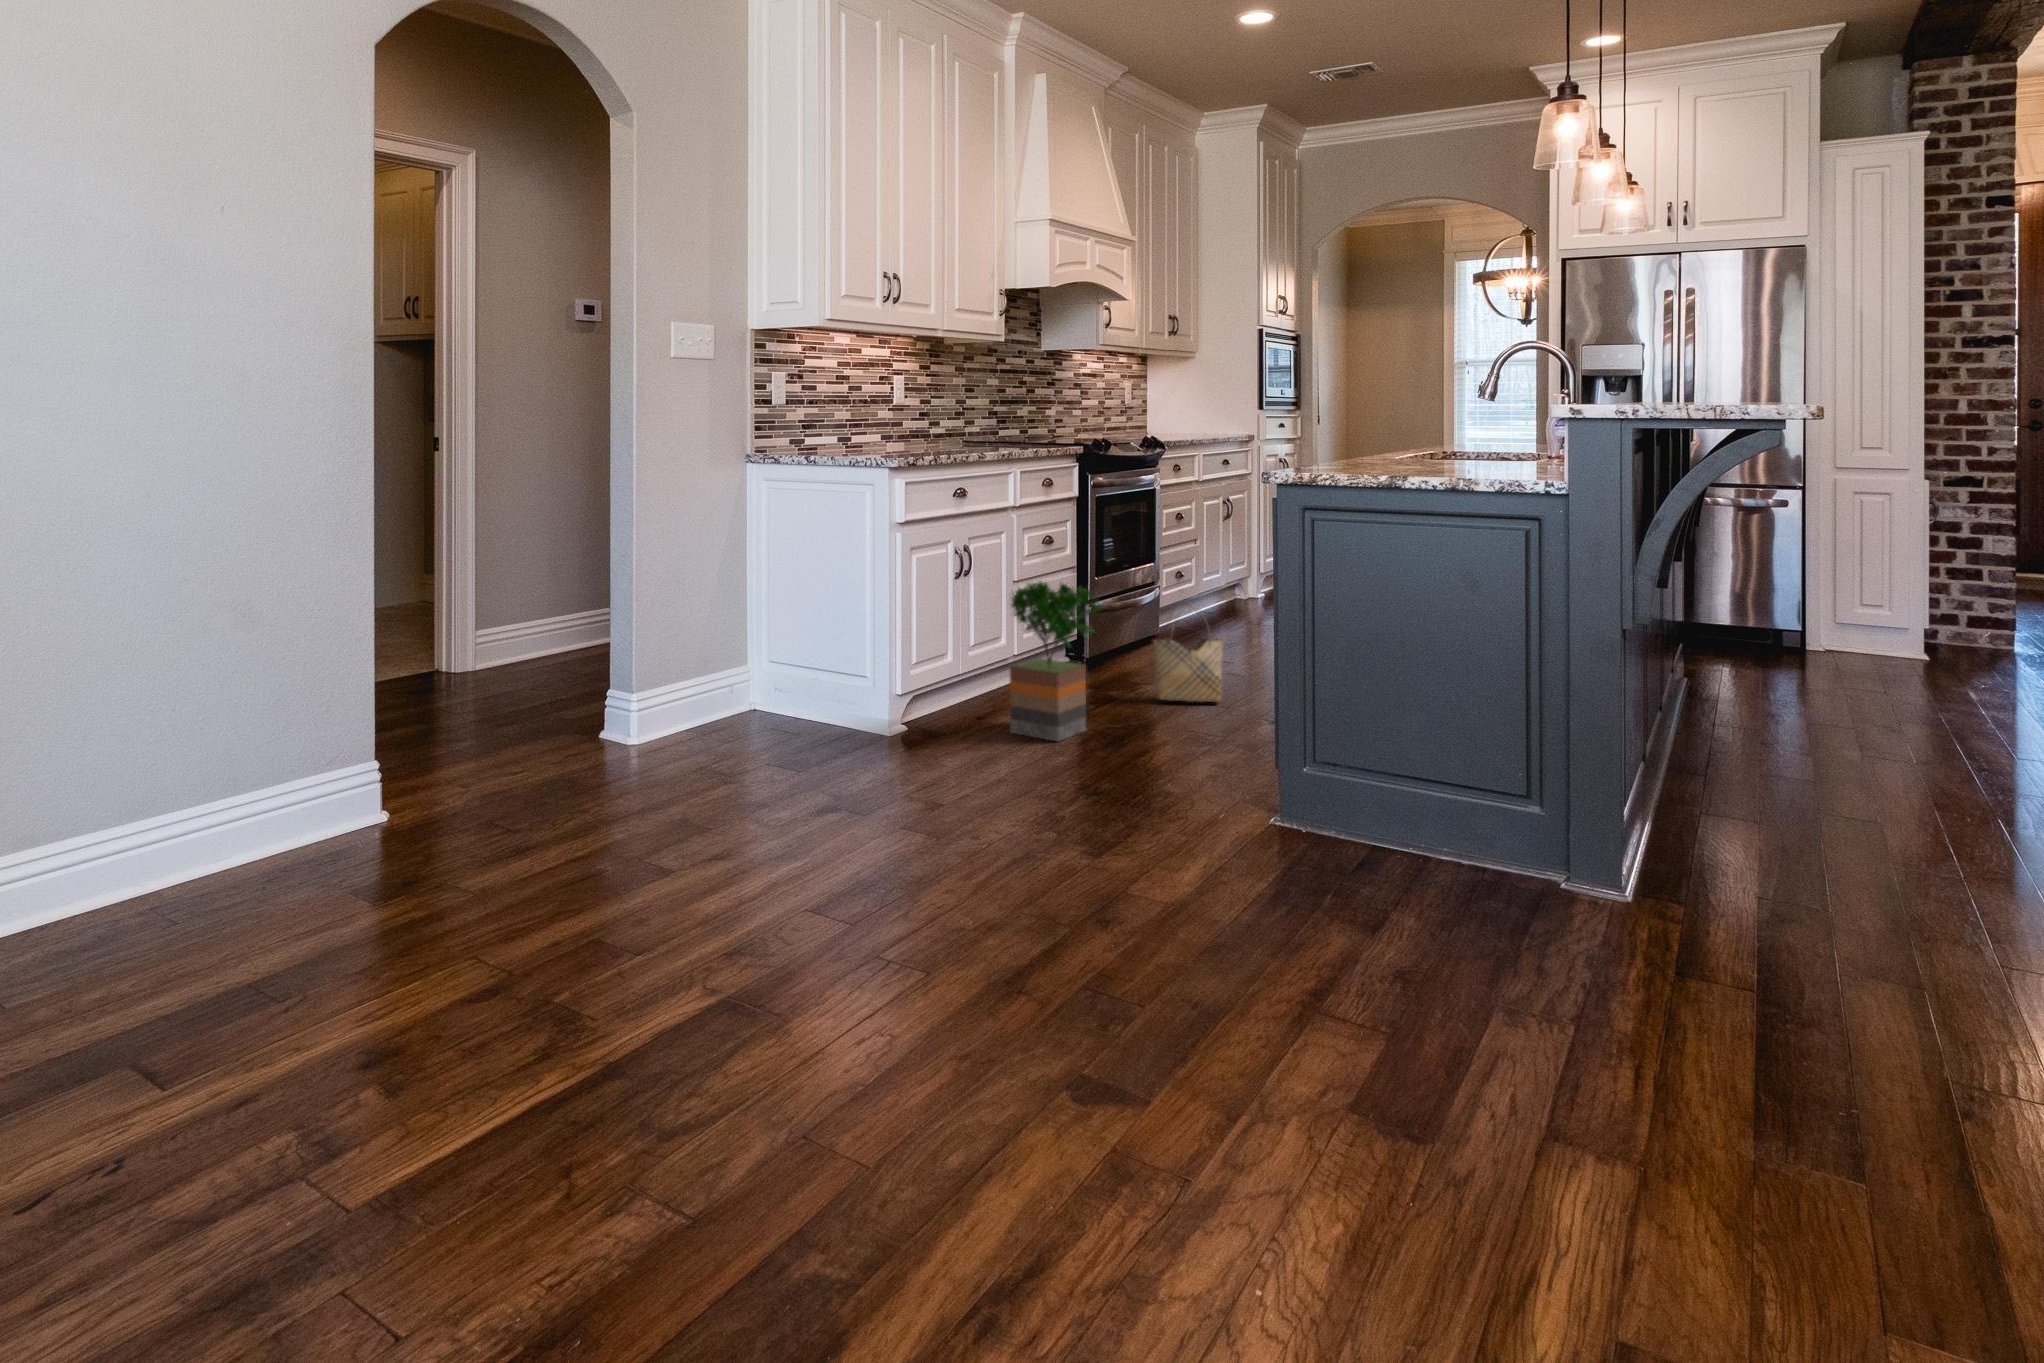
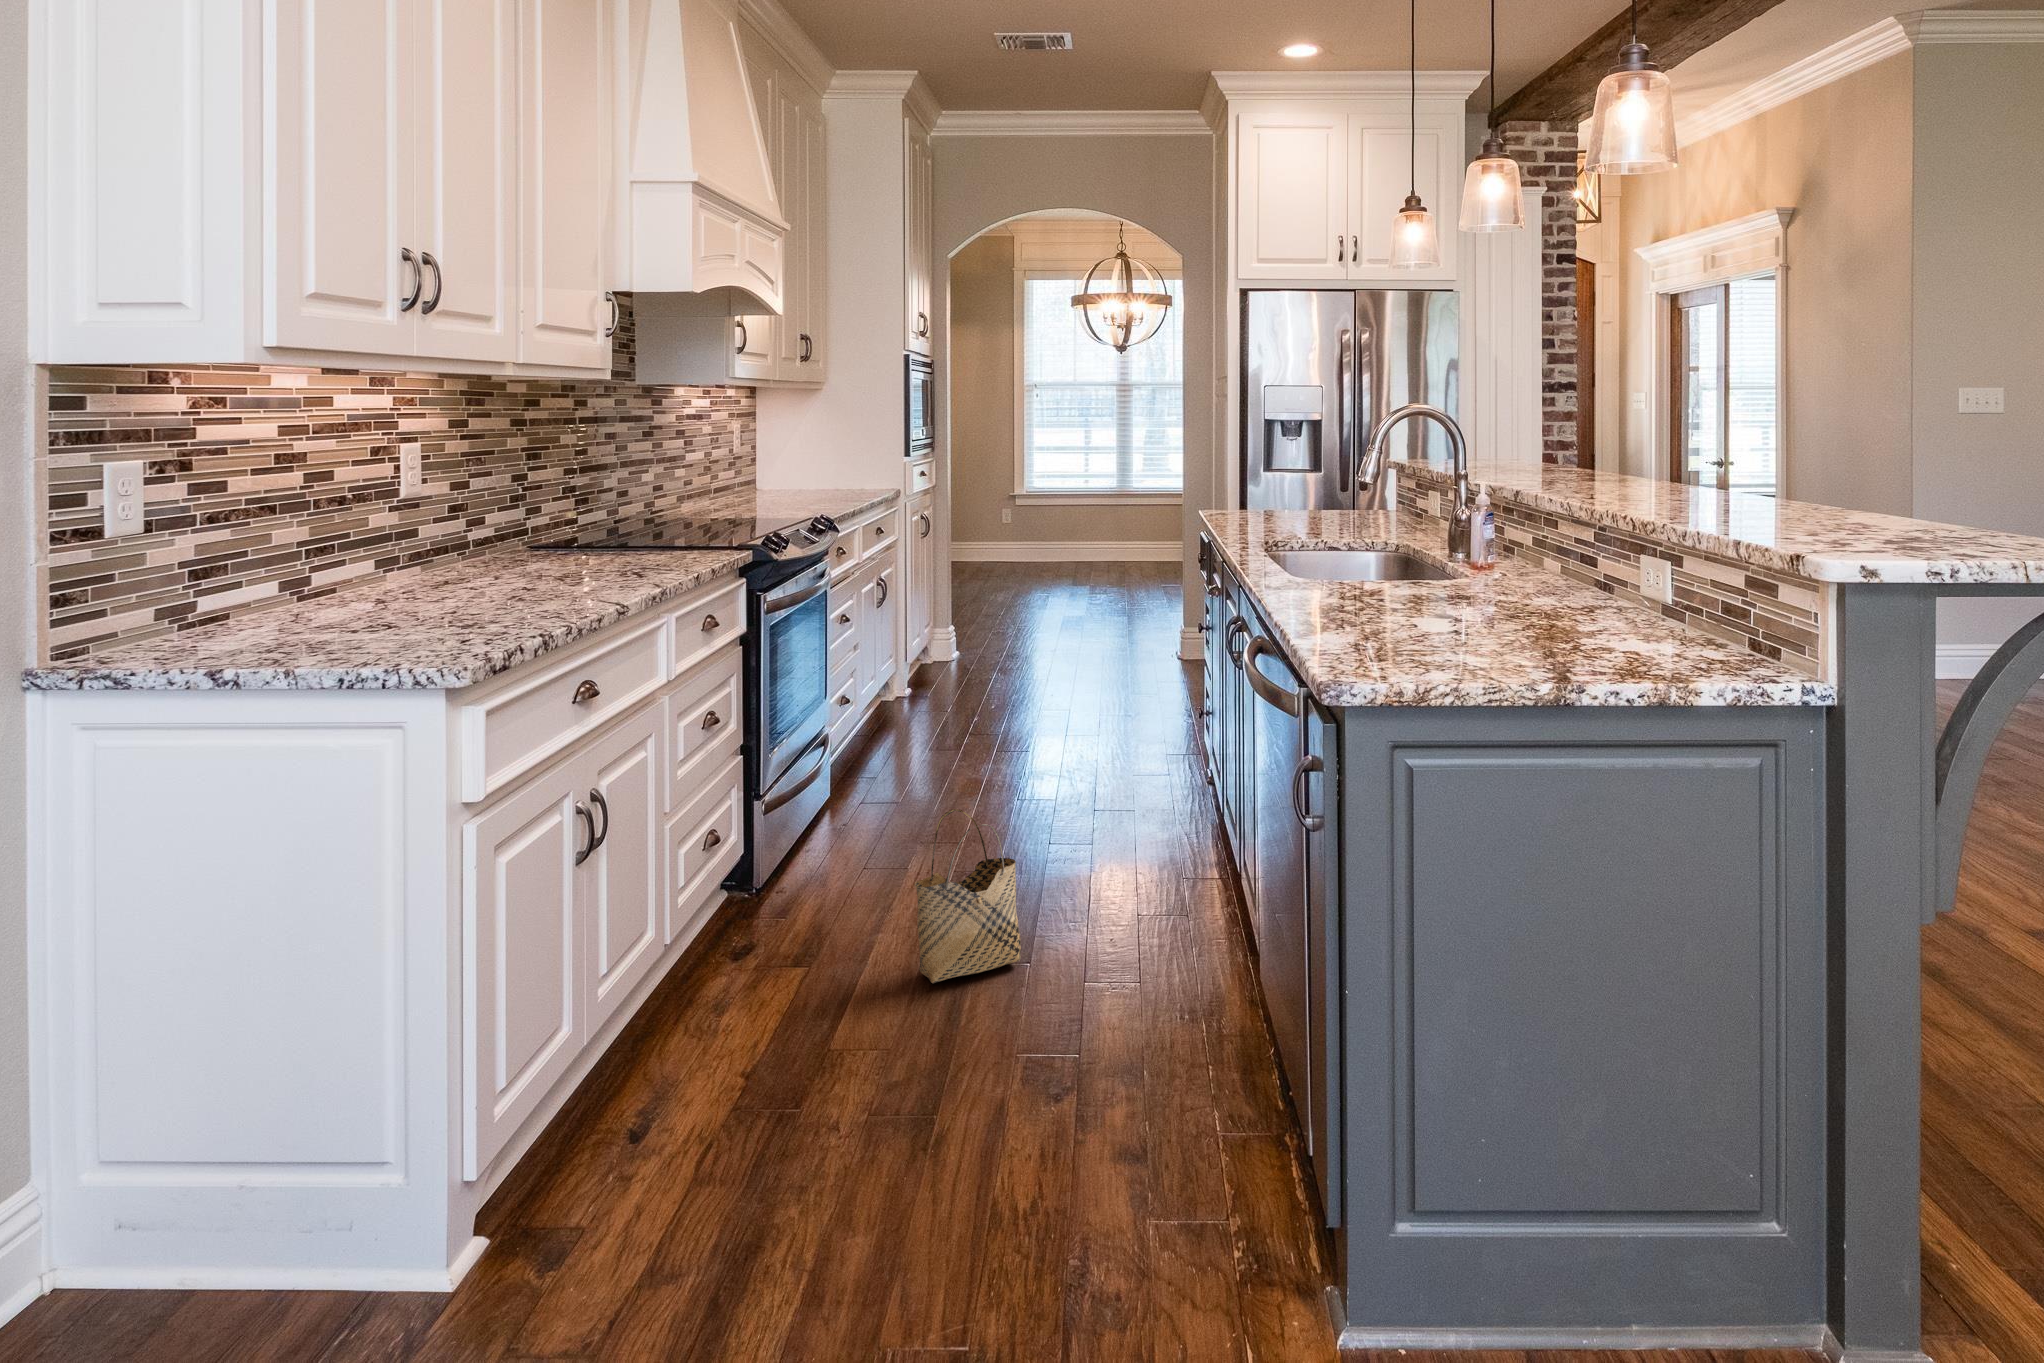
potted tree: present [1010,581,1102,741] -> none [704,860,899,1201]

